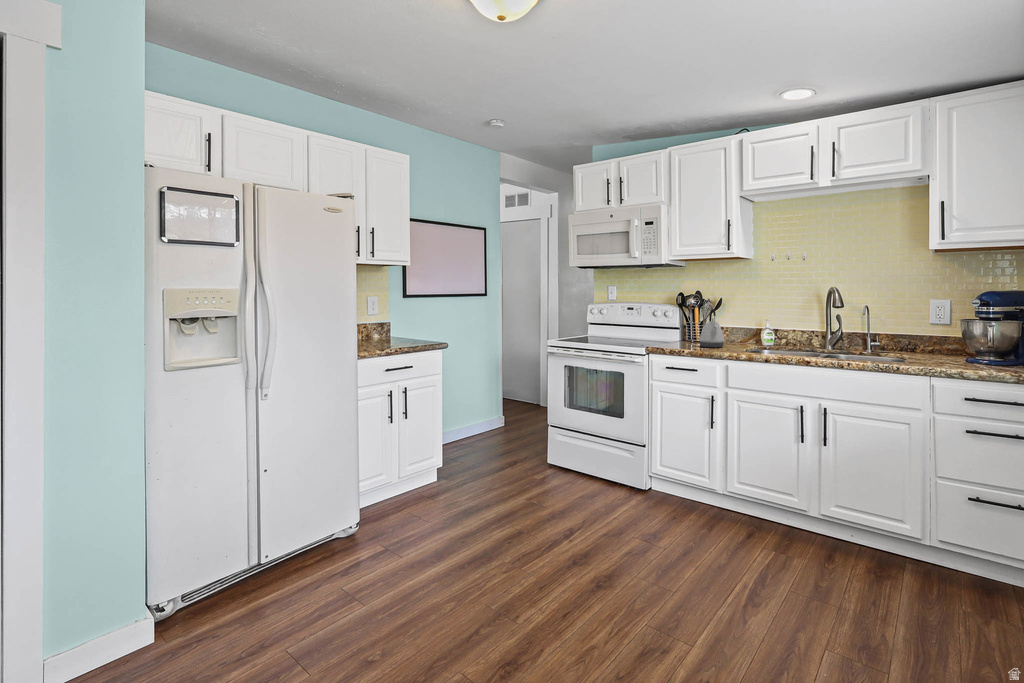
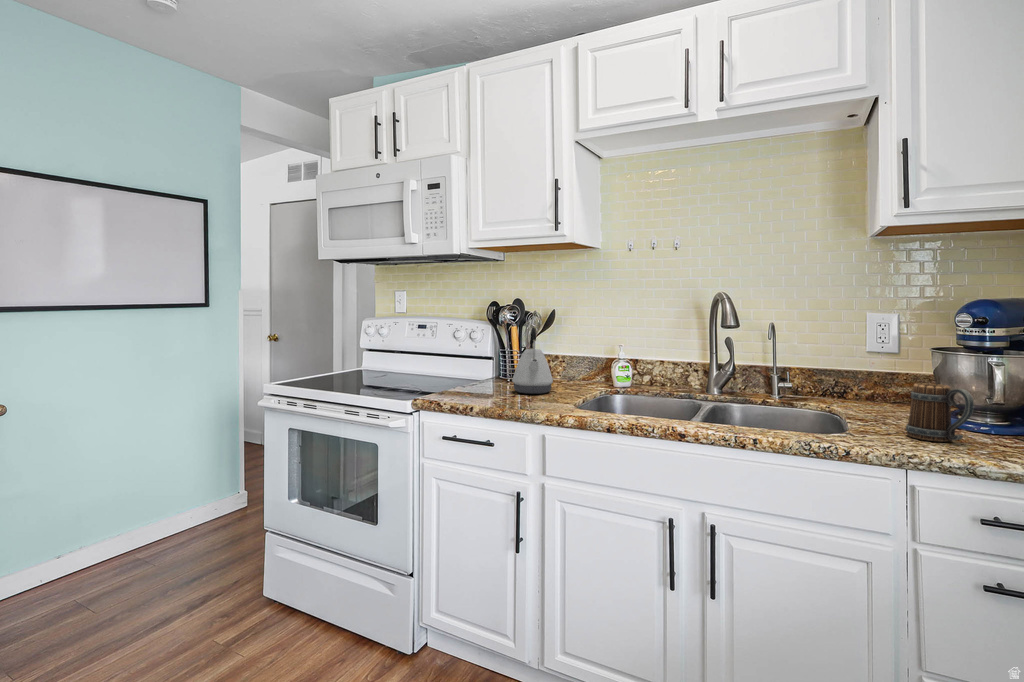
mug: none [935,336,969,365] -> present [906,383,974,442]

